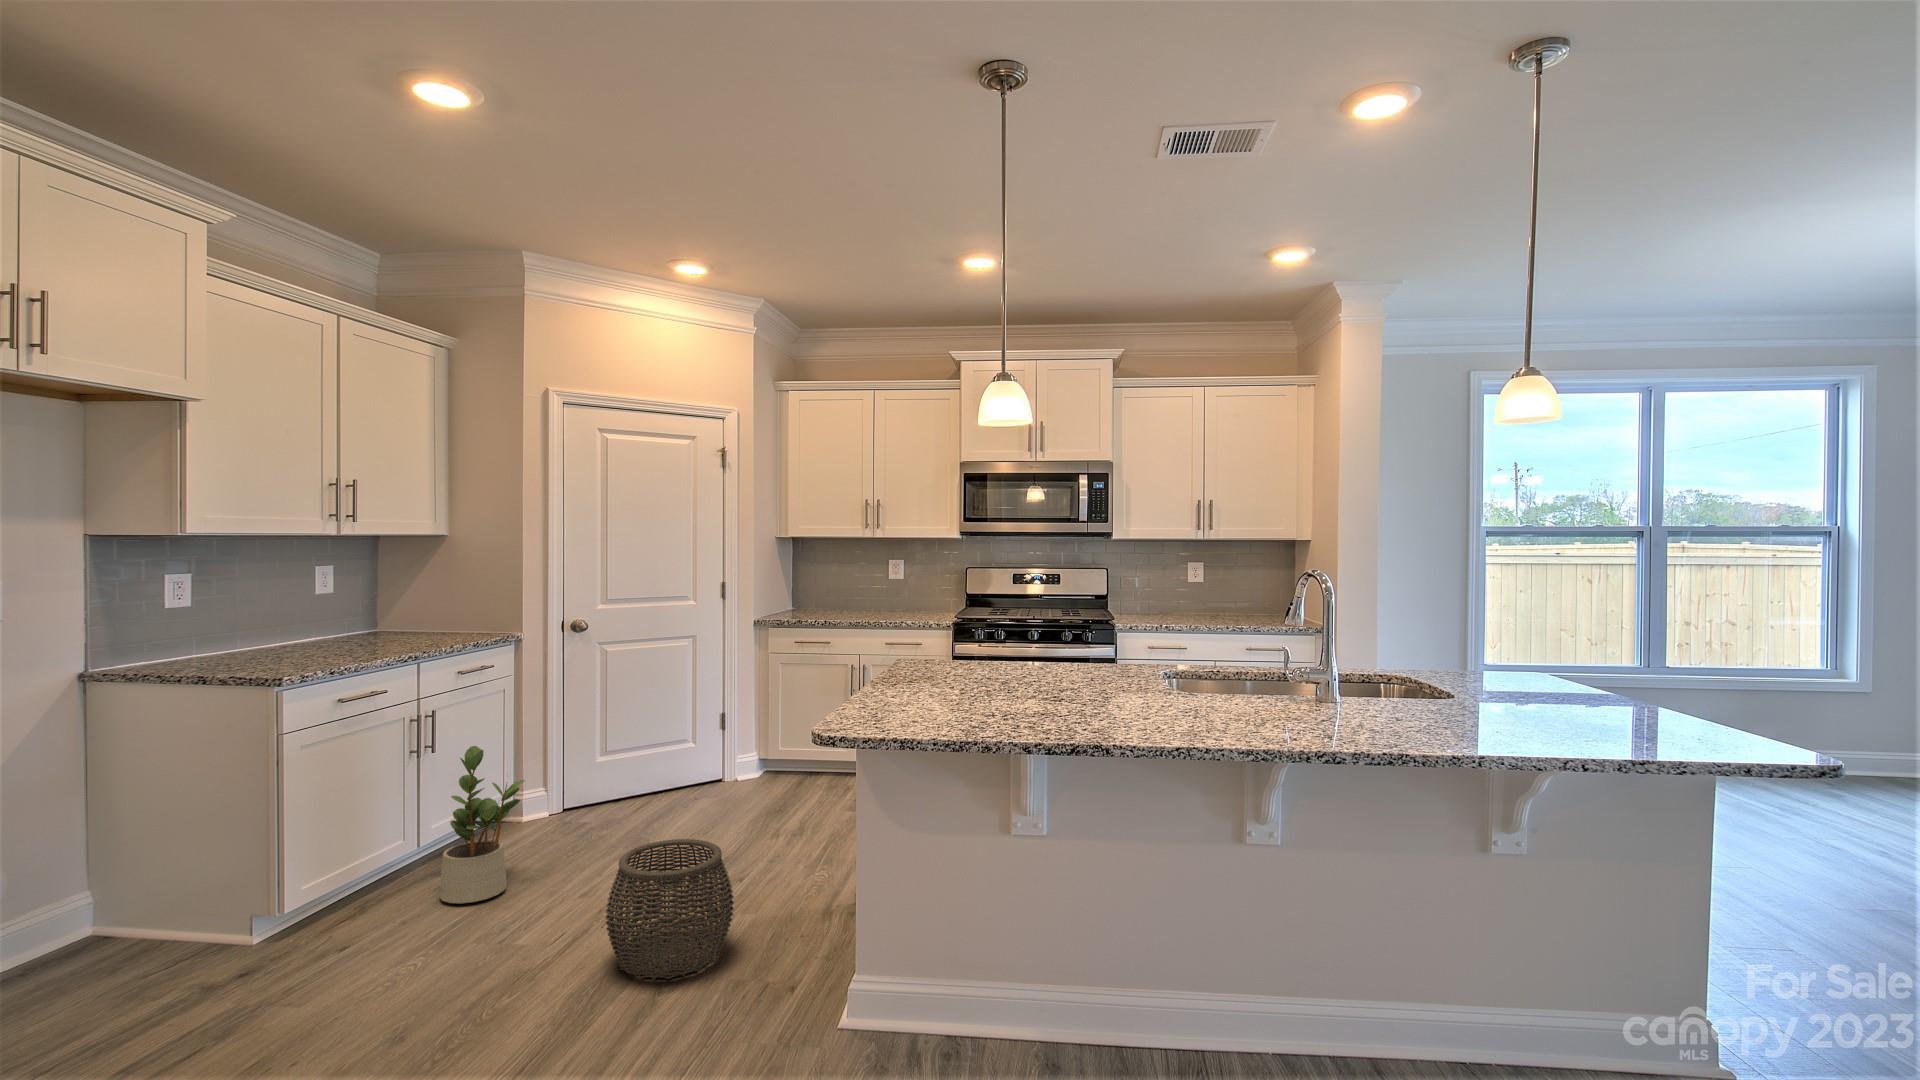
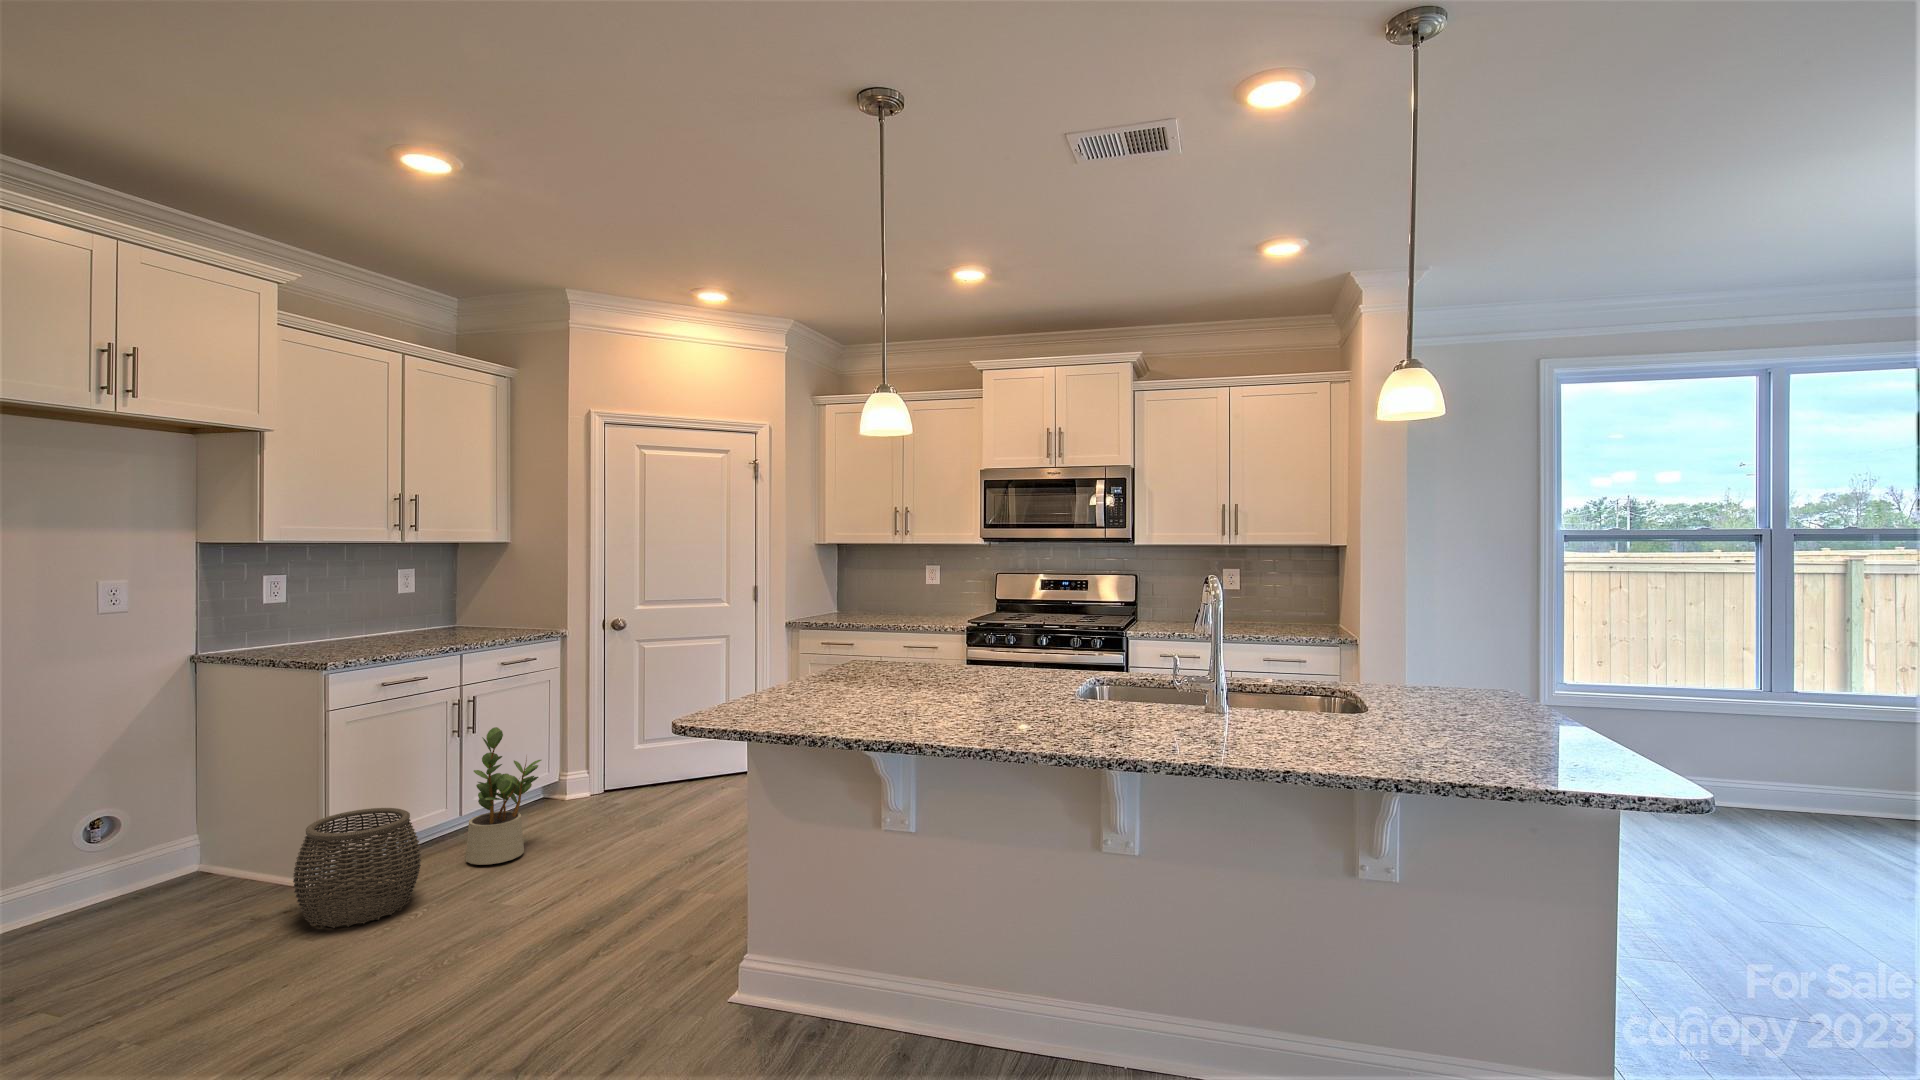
woven basket: present [605,839,734,980] -> present [293,808,422,928]

